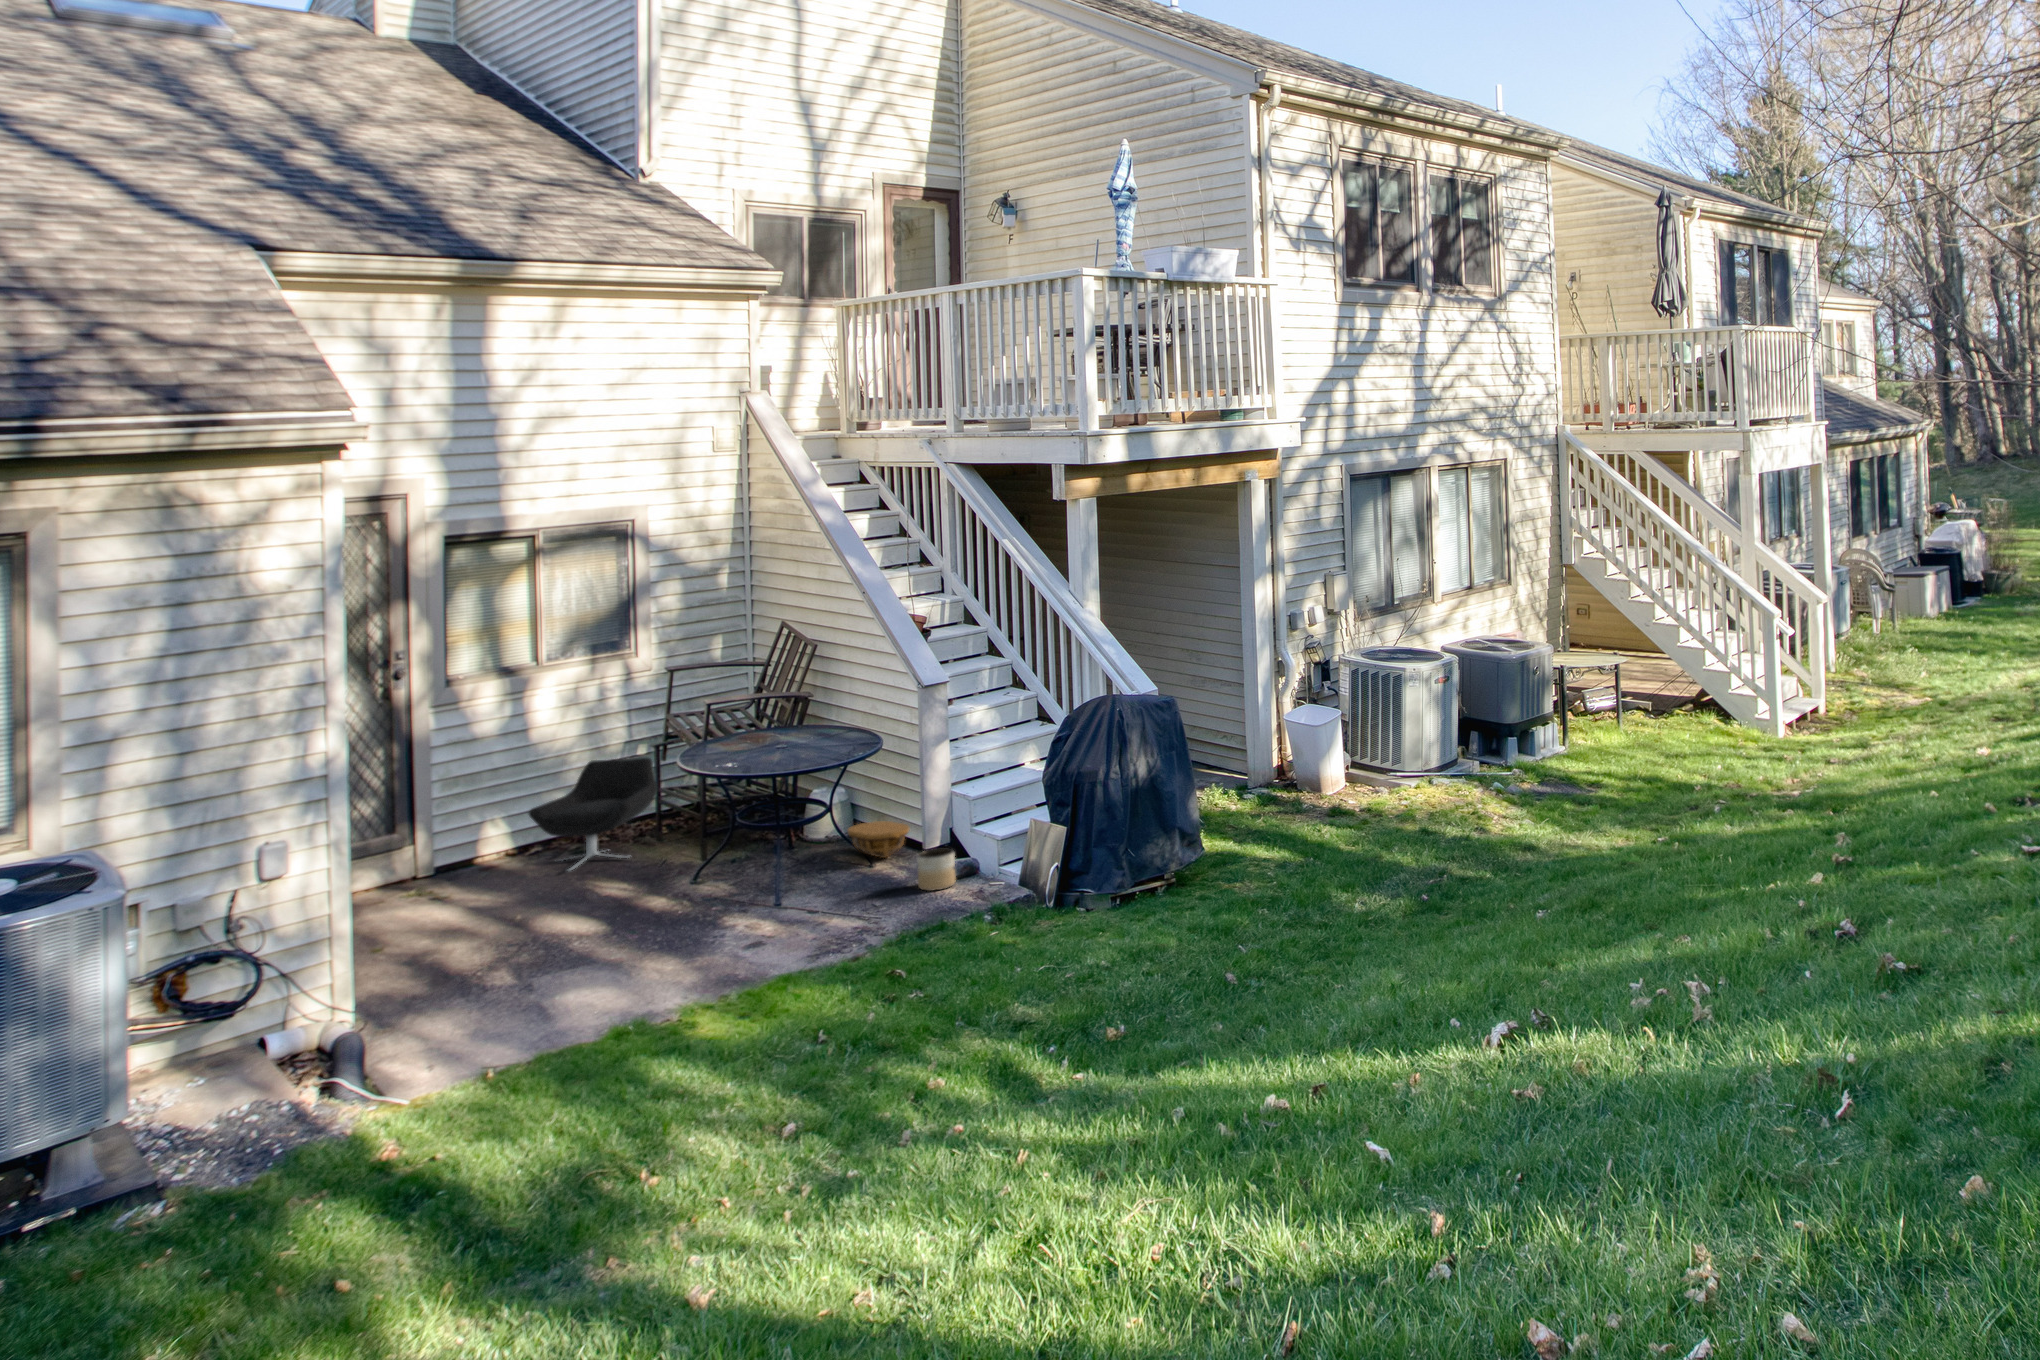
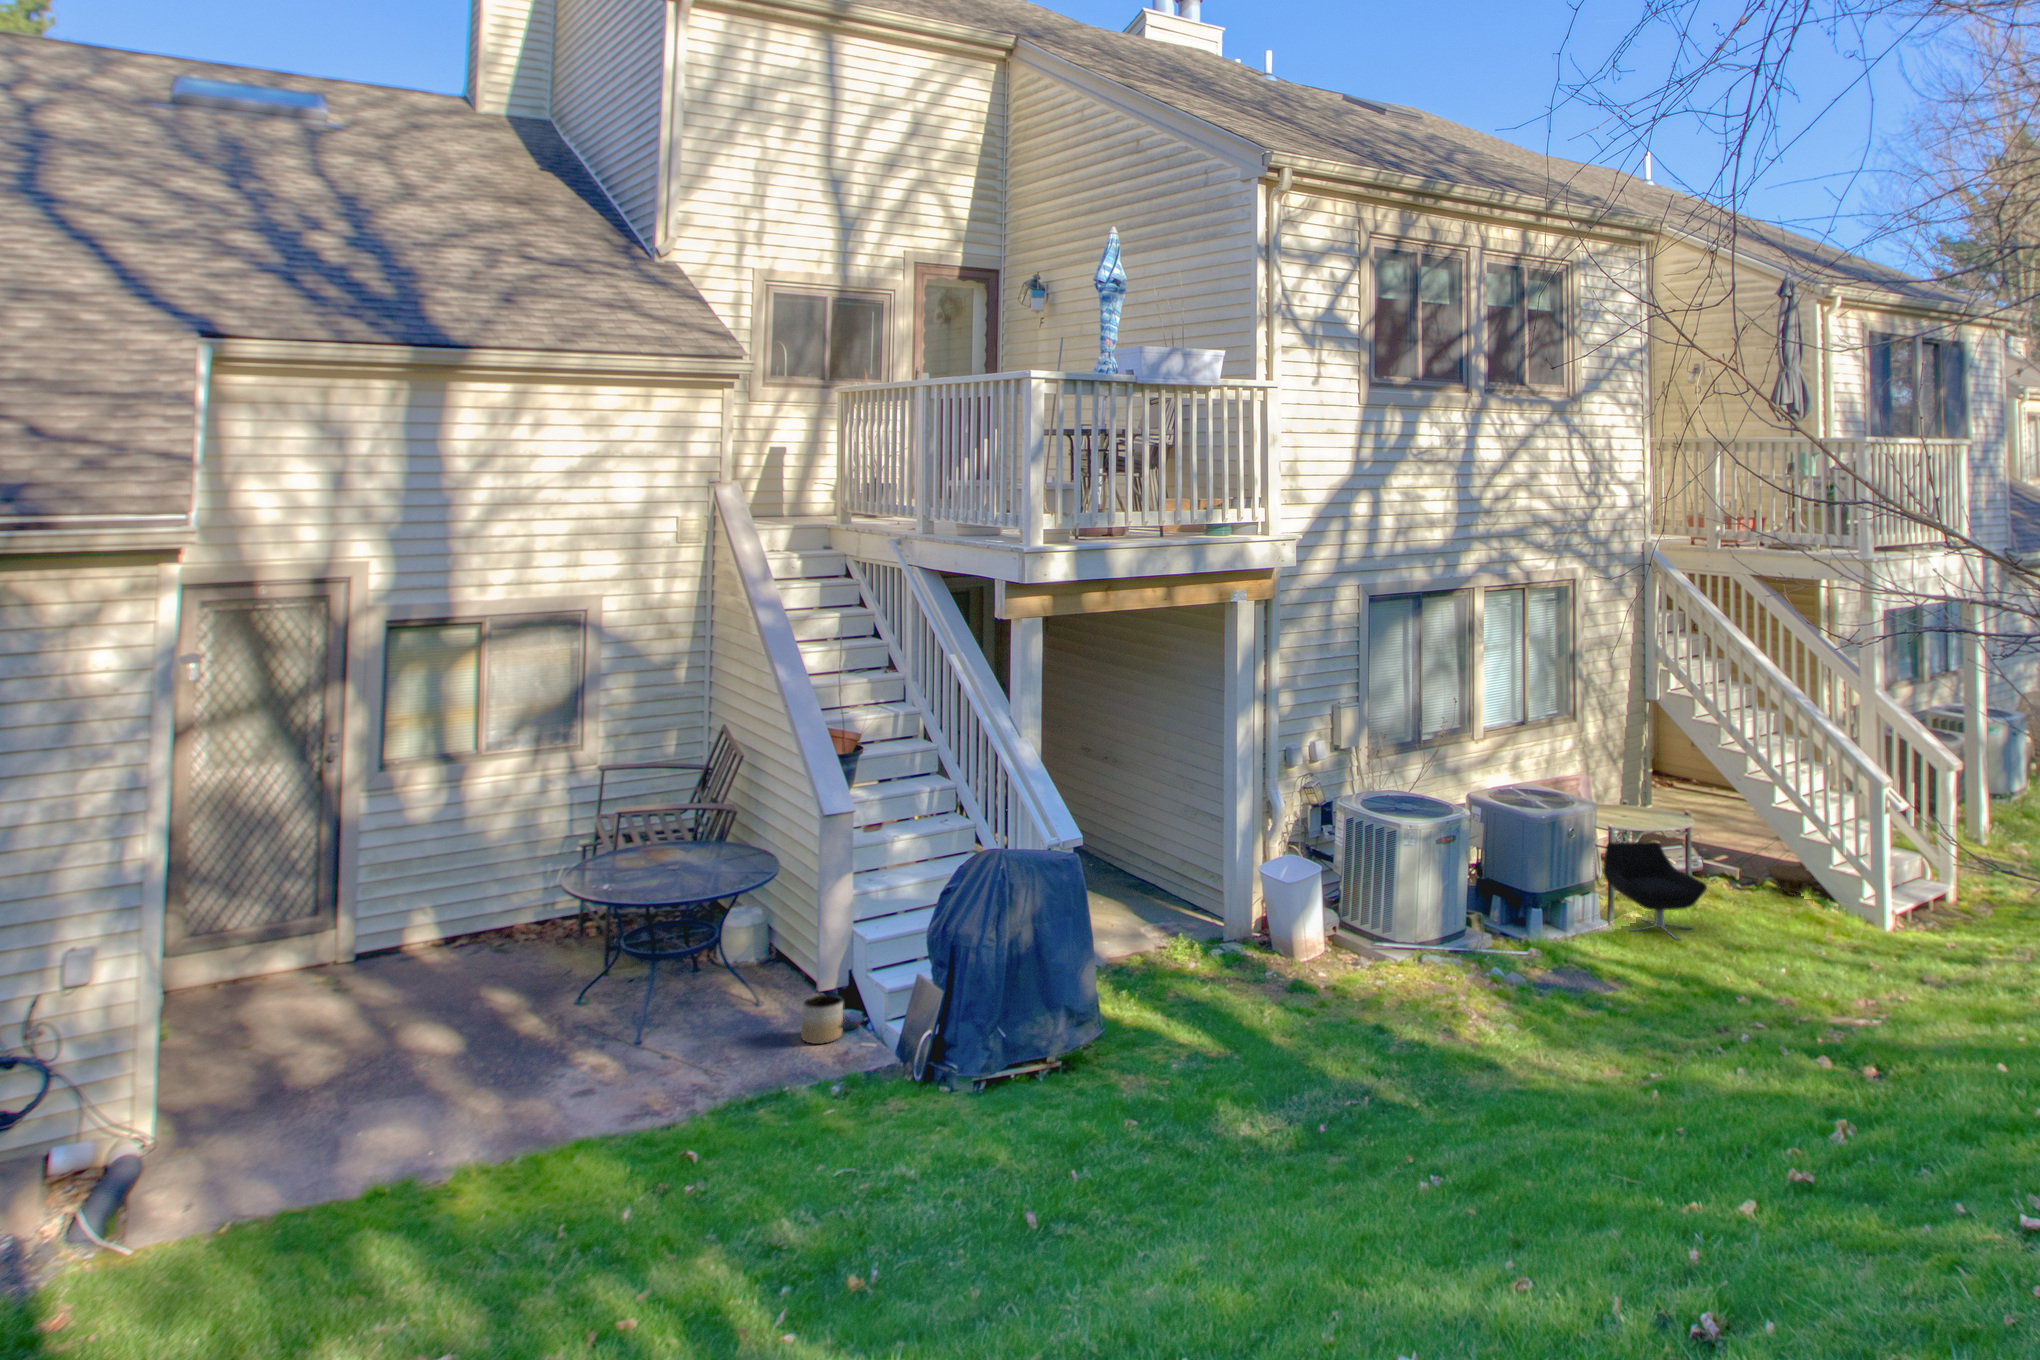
lounge chair: present [529,757,657,870] -> present [1603,841,1707,940]
basket: present [848,821,909,858] -> present [1768,865,1811,895]

